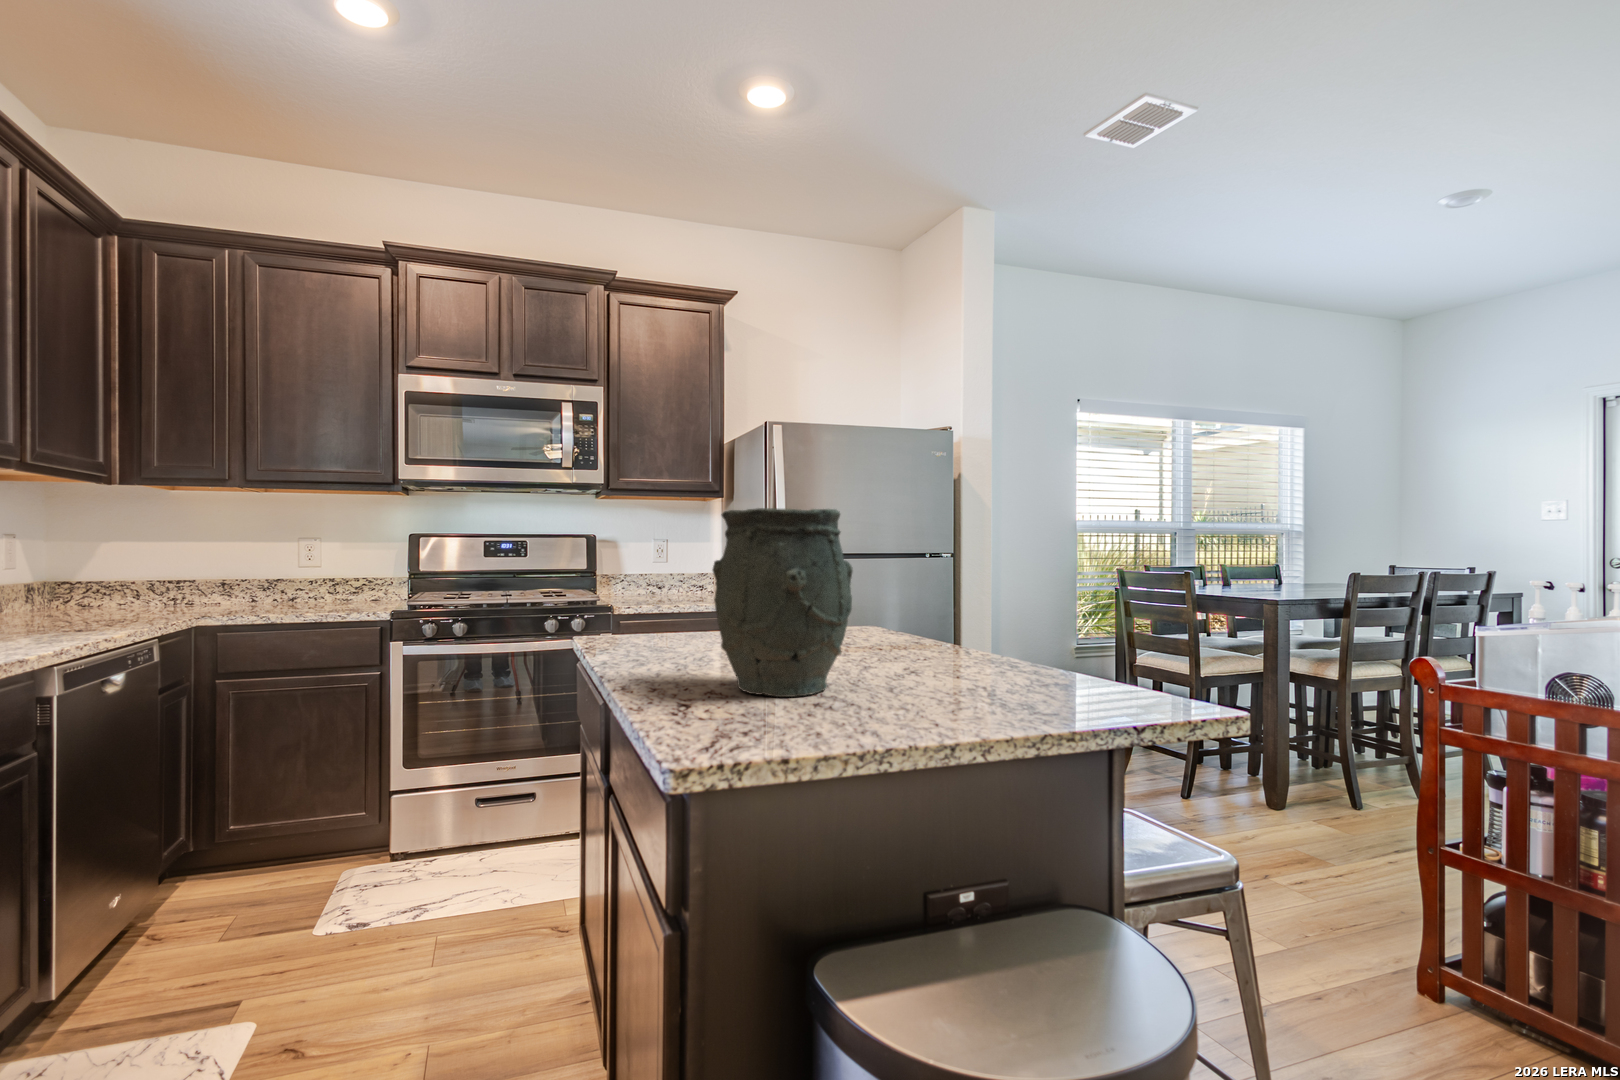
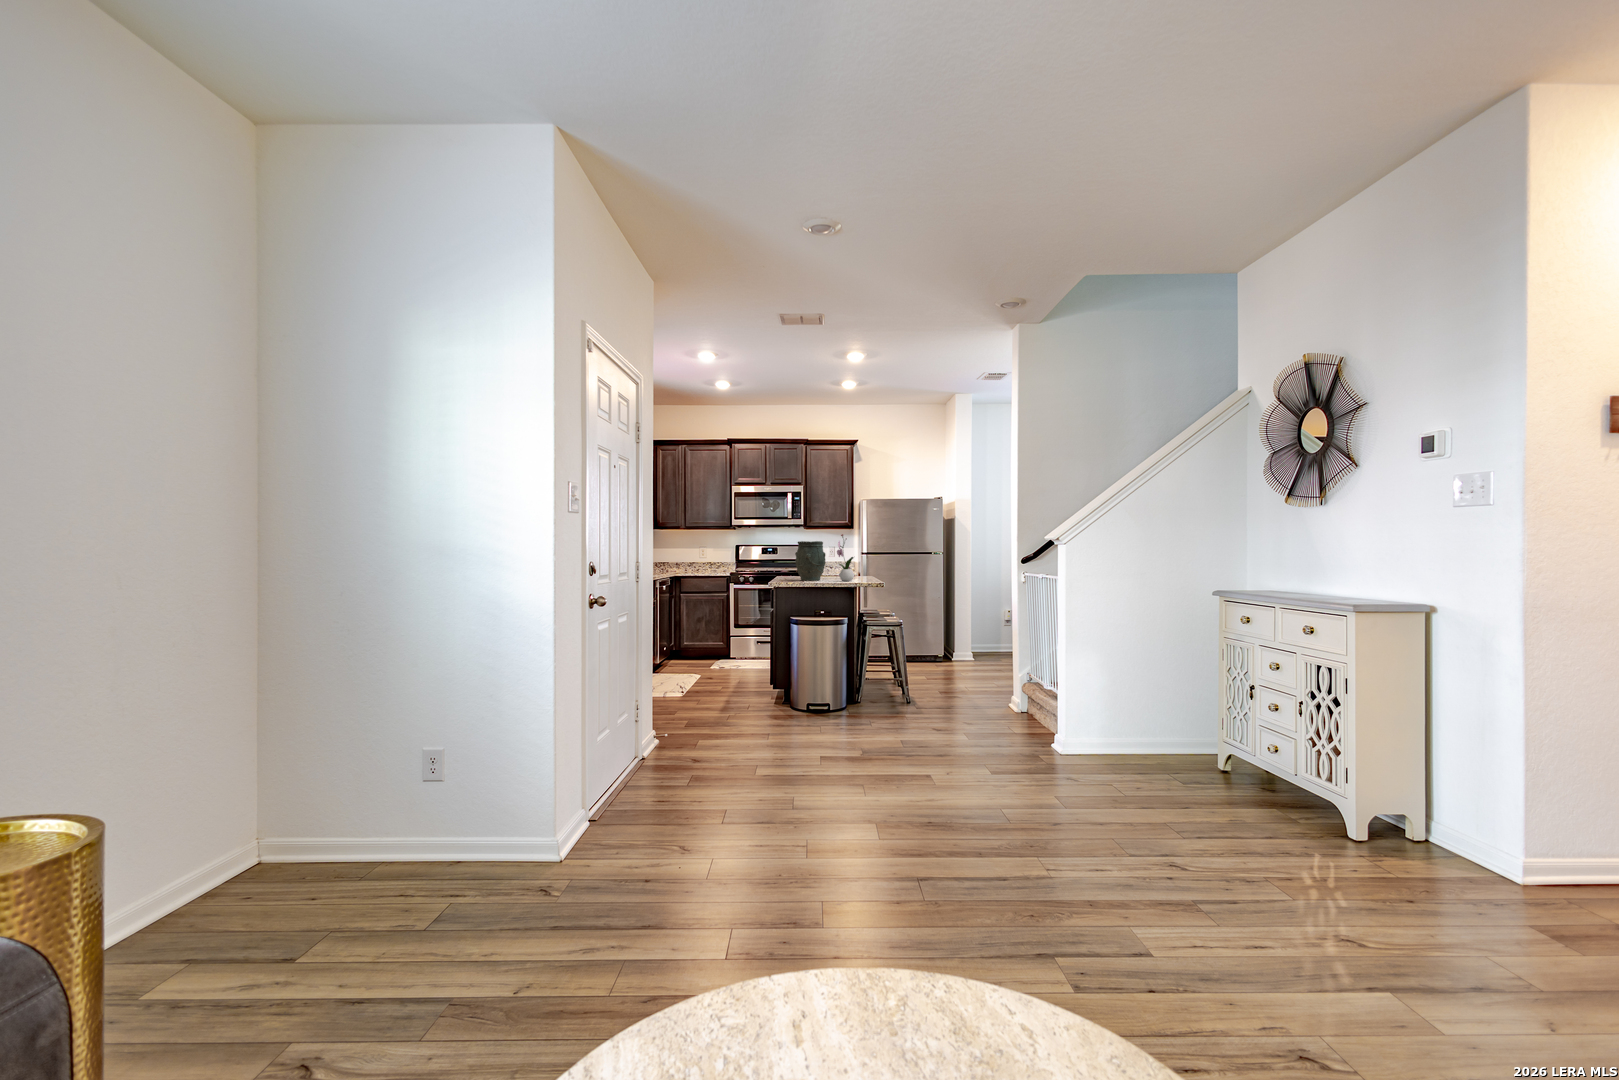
flower arrangement: none [922,479,1019,698] -> present [837,534,855,581]

